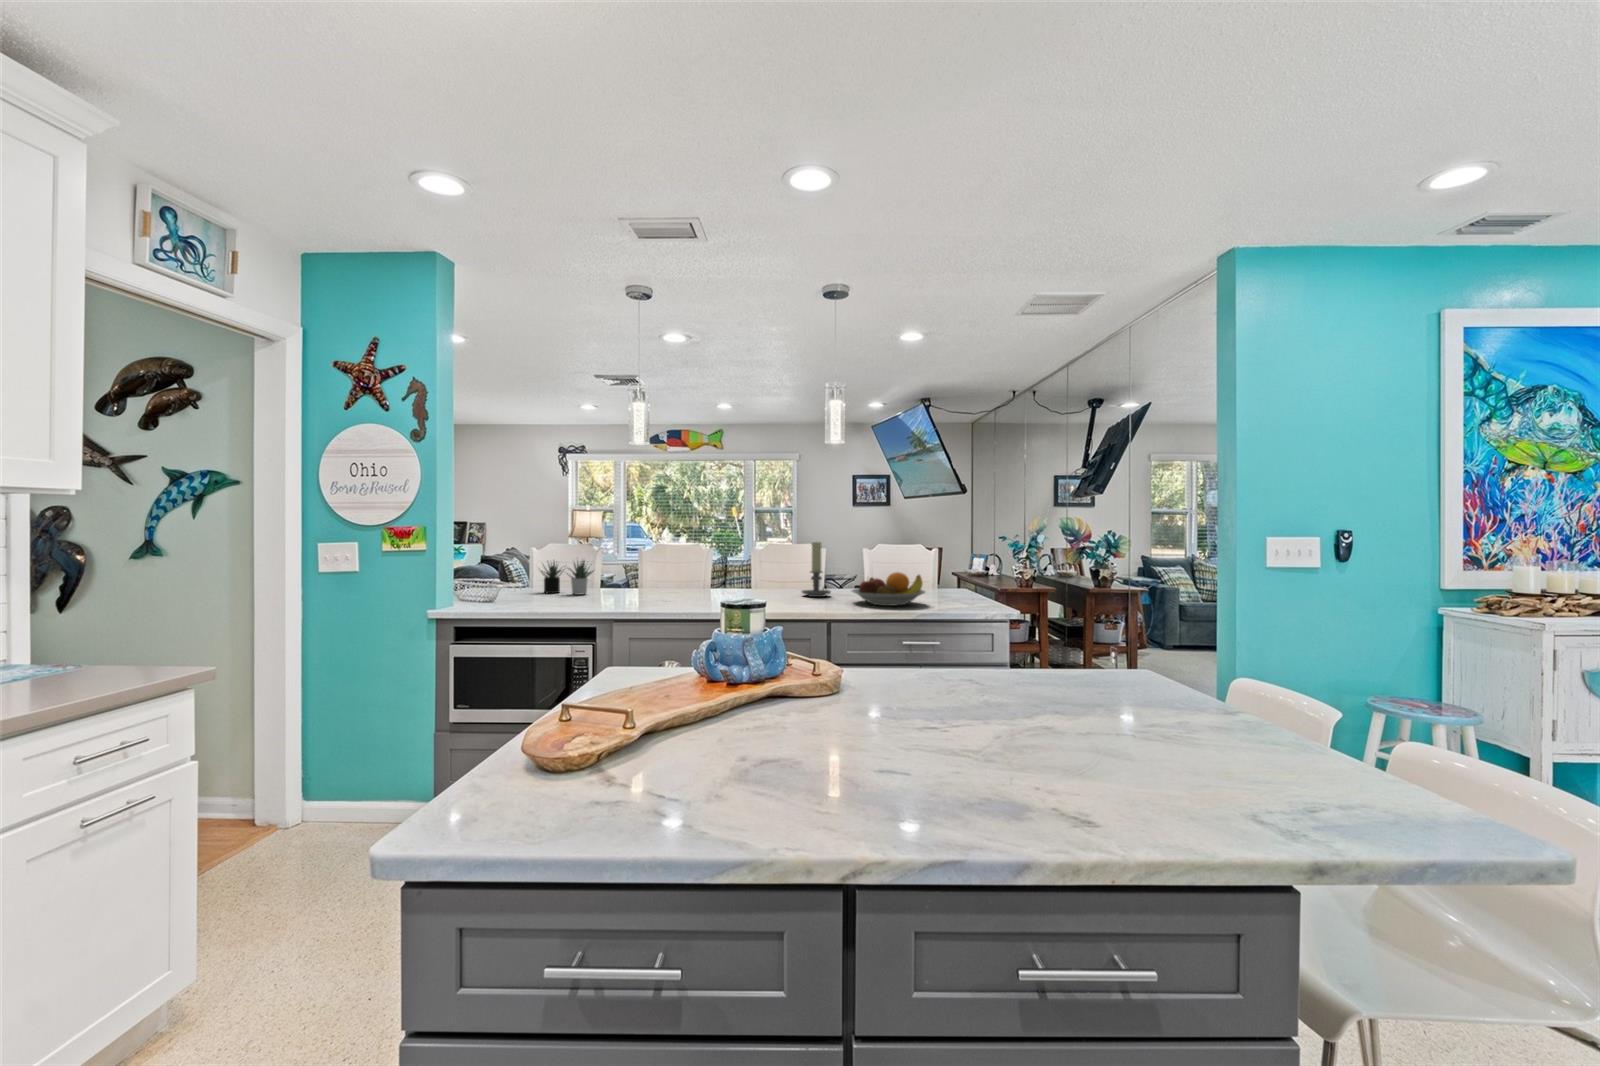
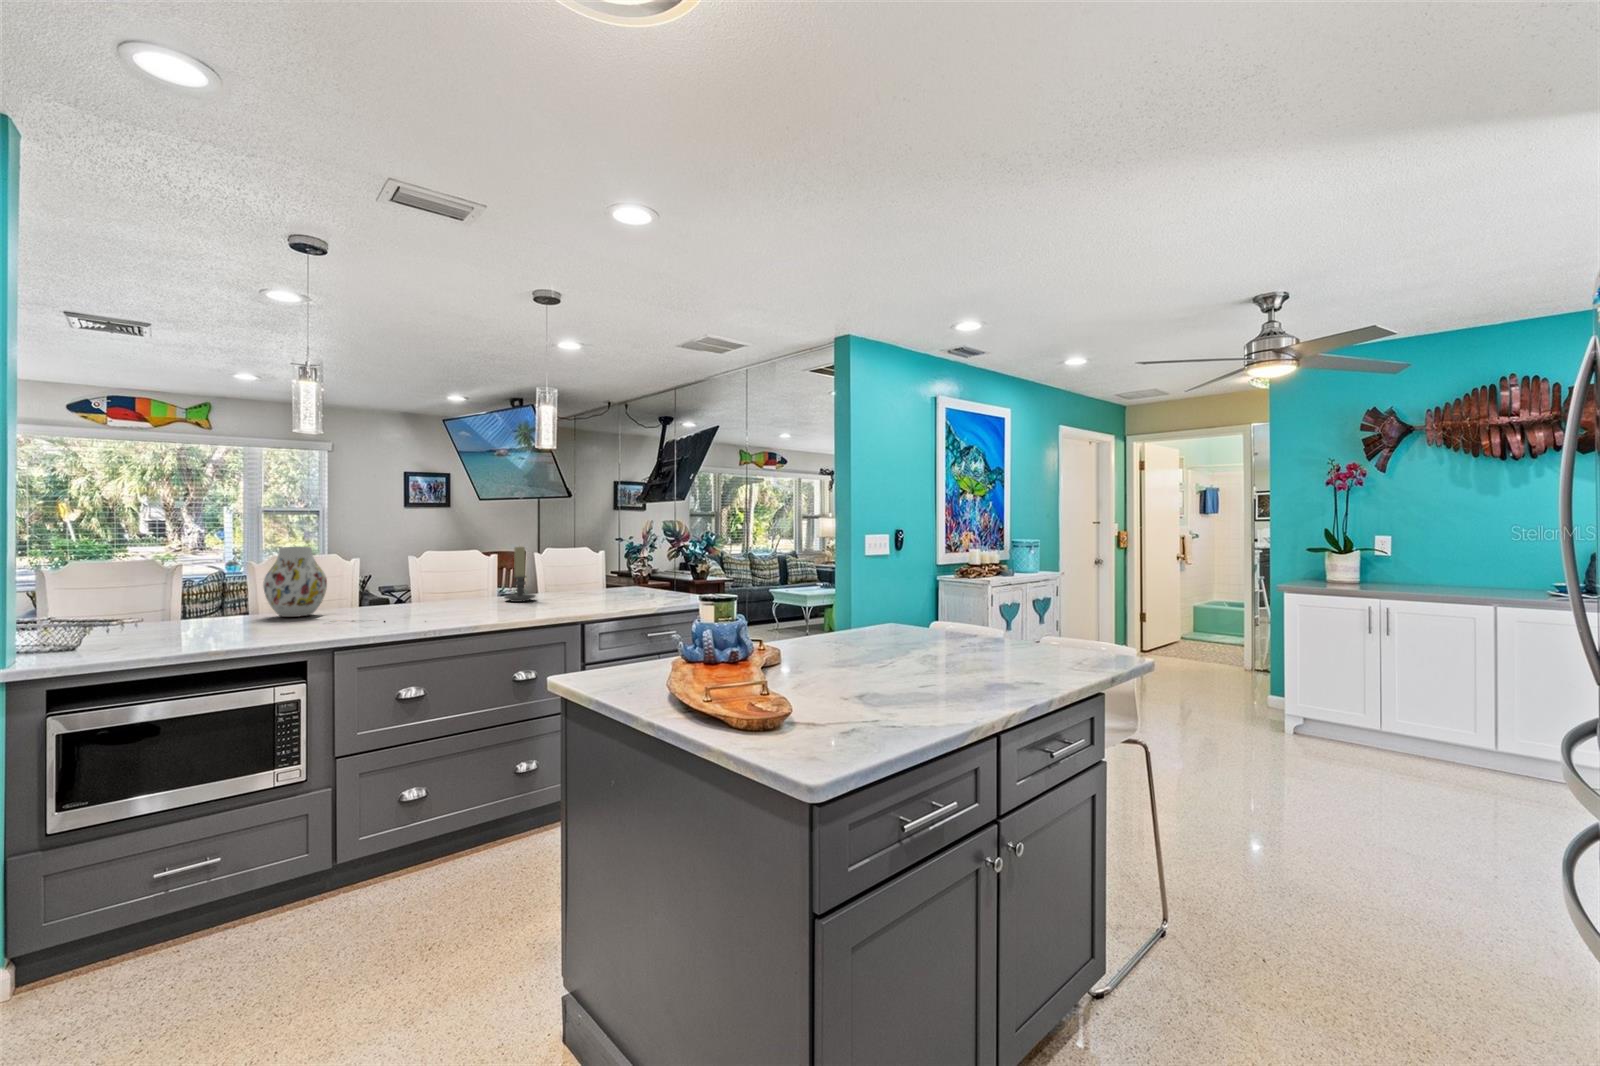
vase: none [623,537,666,594] -> present [263,547,327,617]
succulent plant: present [541,560,594,595] -> none [112,576,227,629]
fruit bowl: present [852,572,925,606] -> none [569,573,639,604]

